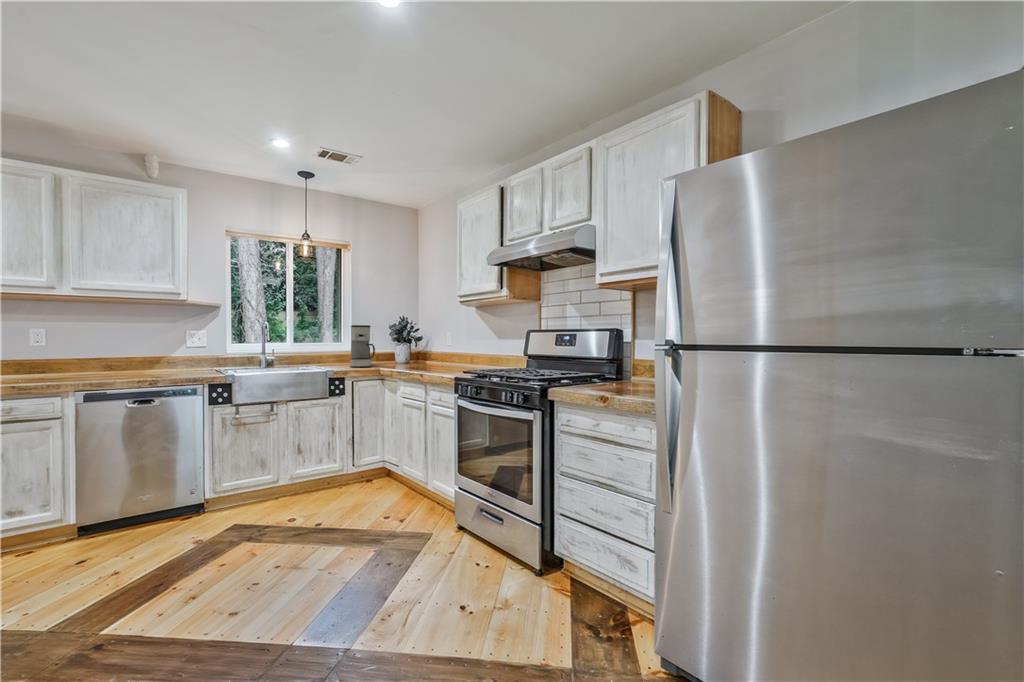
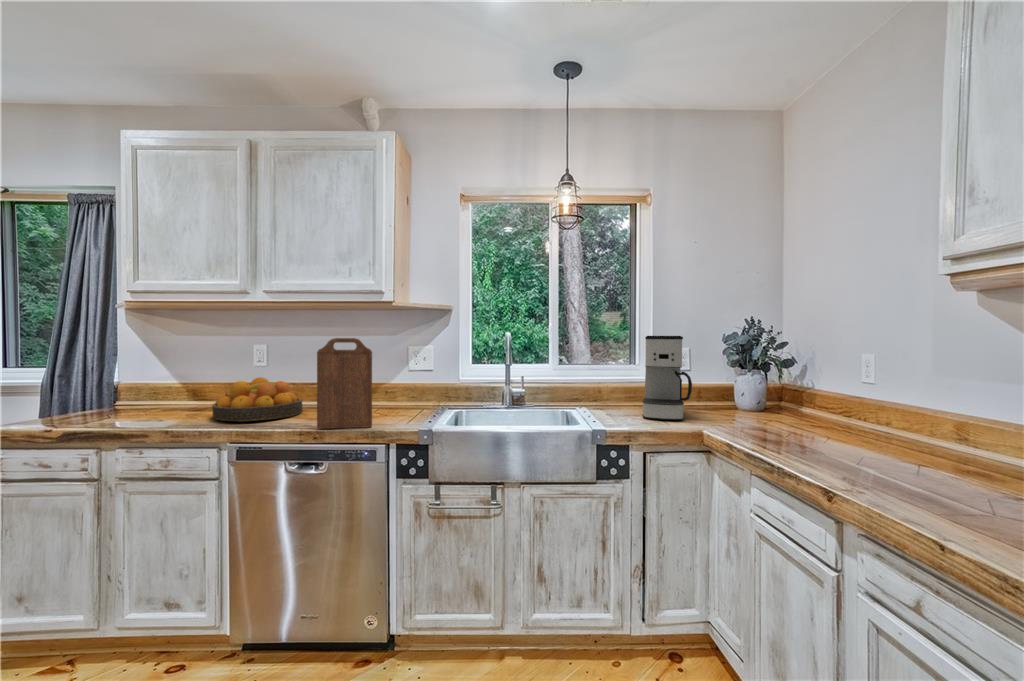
cutting board: none [149,323,189,379] -> present [317,338,372,429]
fruit bowl: none [32,352,111,381] -> present [212,377,302,421]

